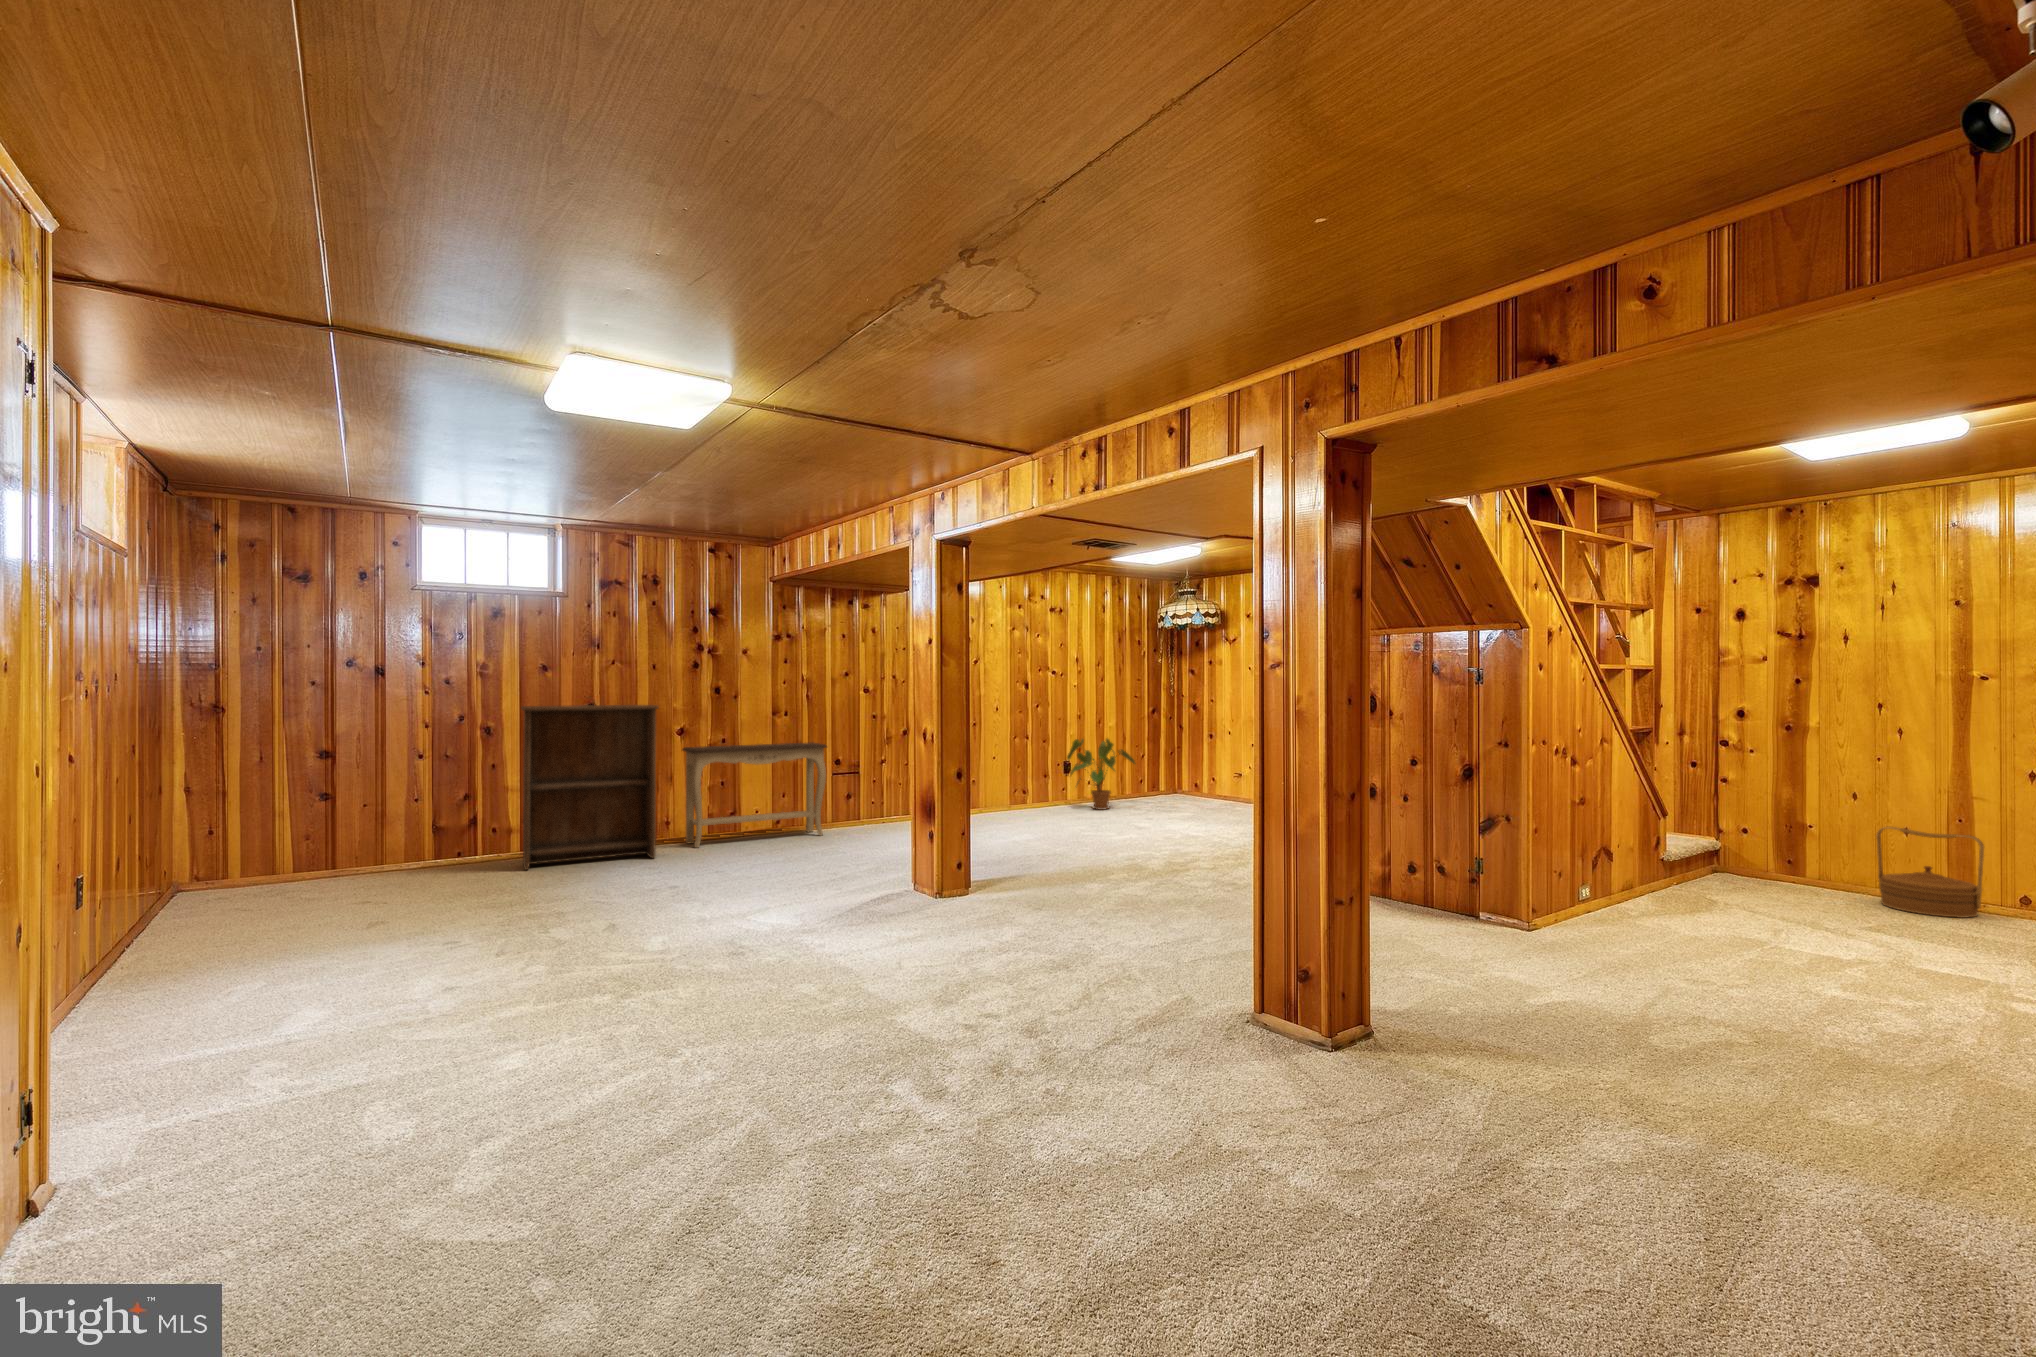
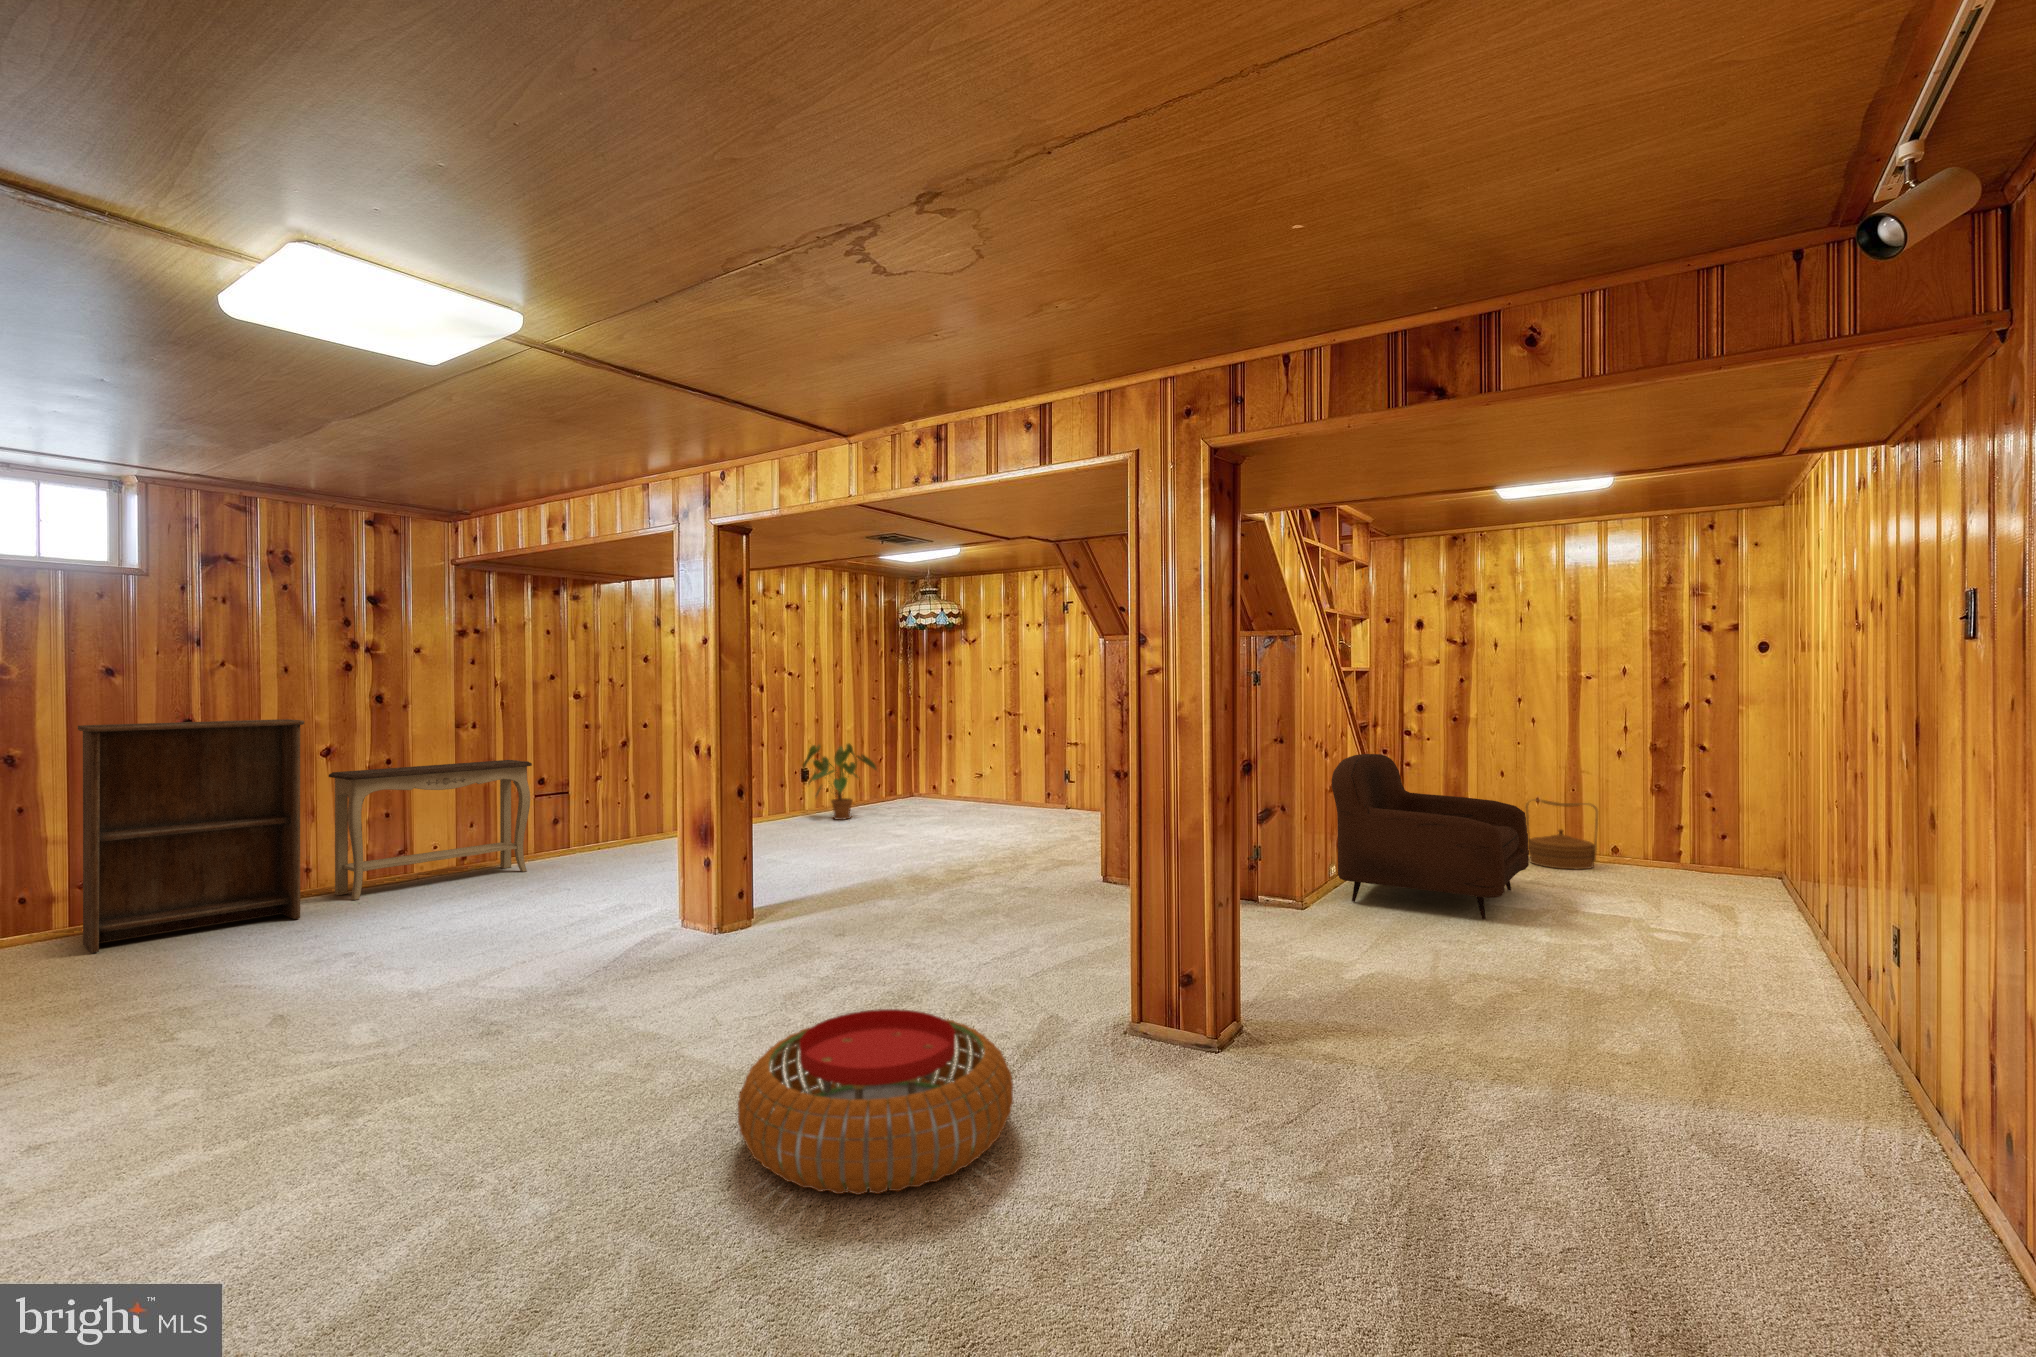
armchair: none [1571,763,1851,959] -> present [1332,754,1529,919]
pouf: none [855,963,1094,1114] -> present [738,1009,1013,1195]

